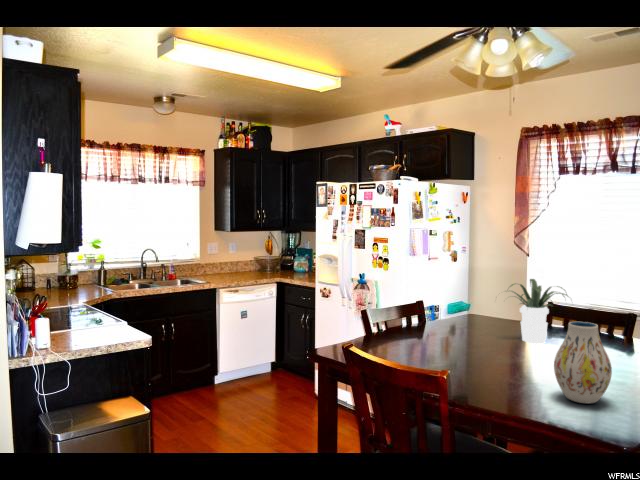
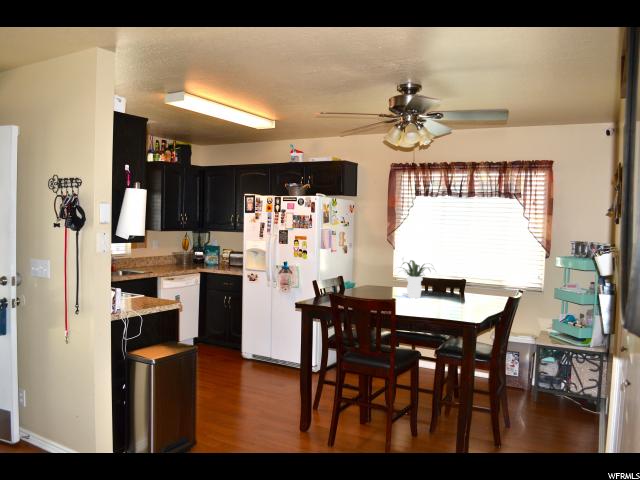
vase: present [554,322,612,403] -> none [439,276,467,317]

